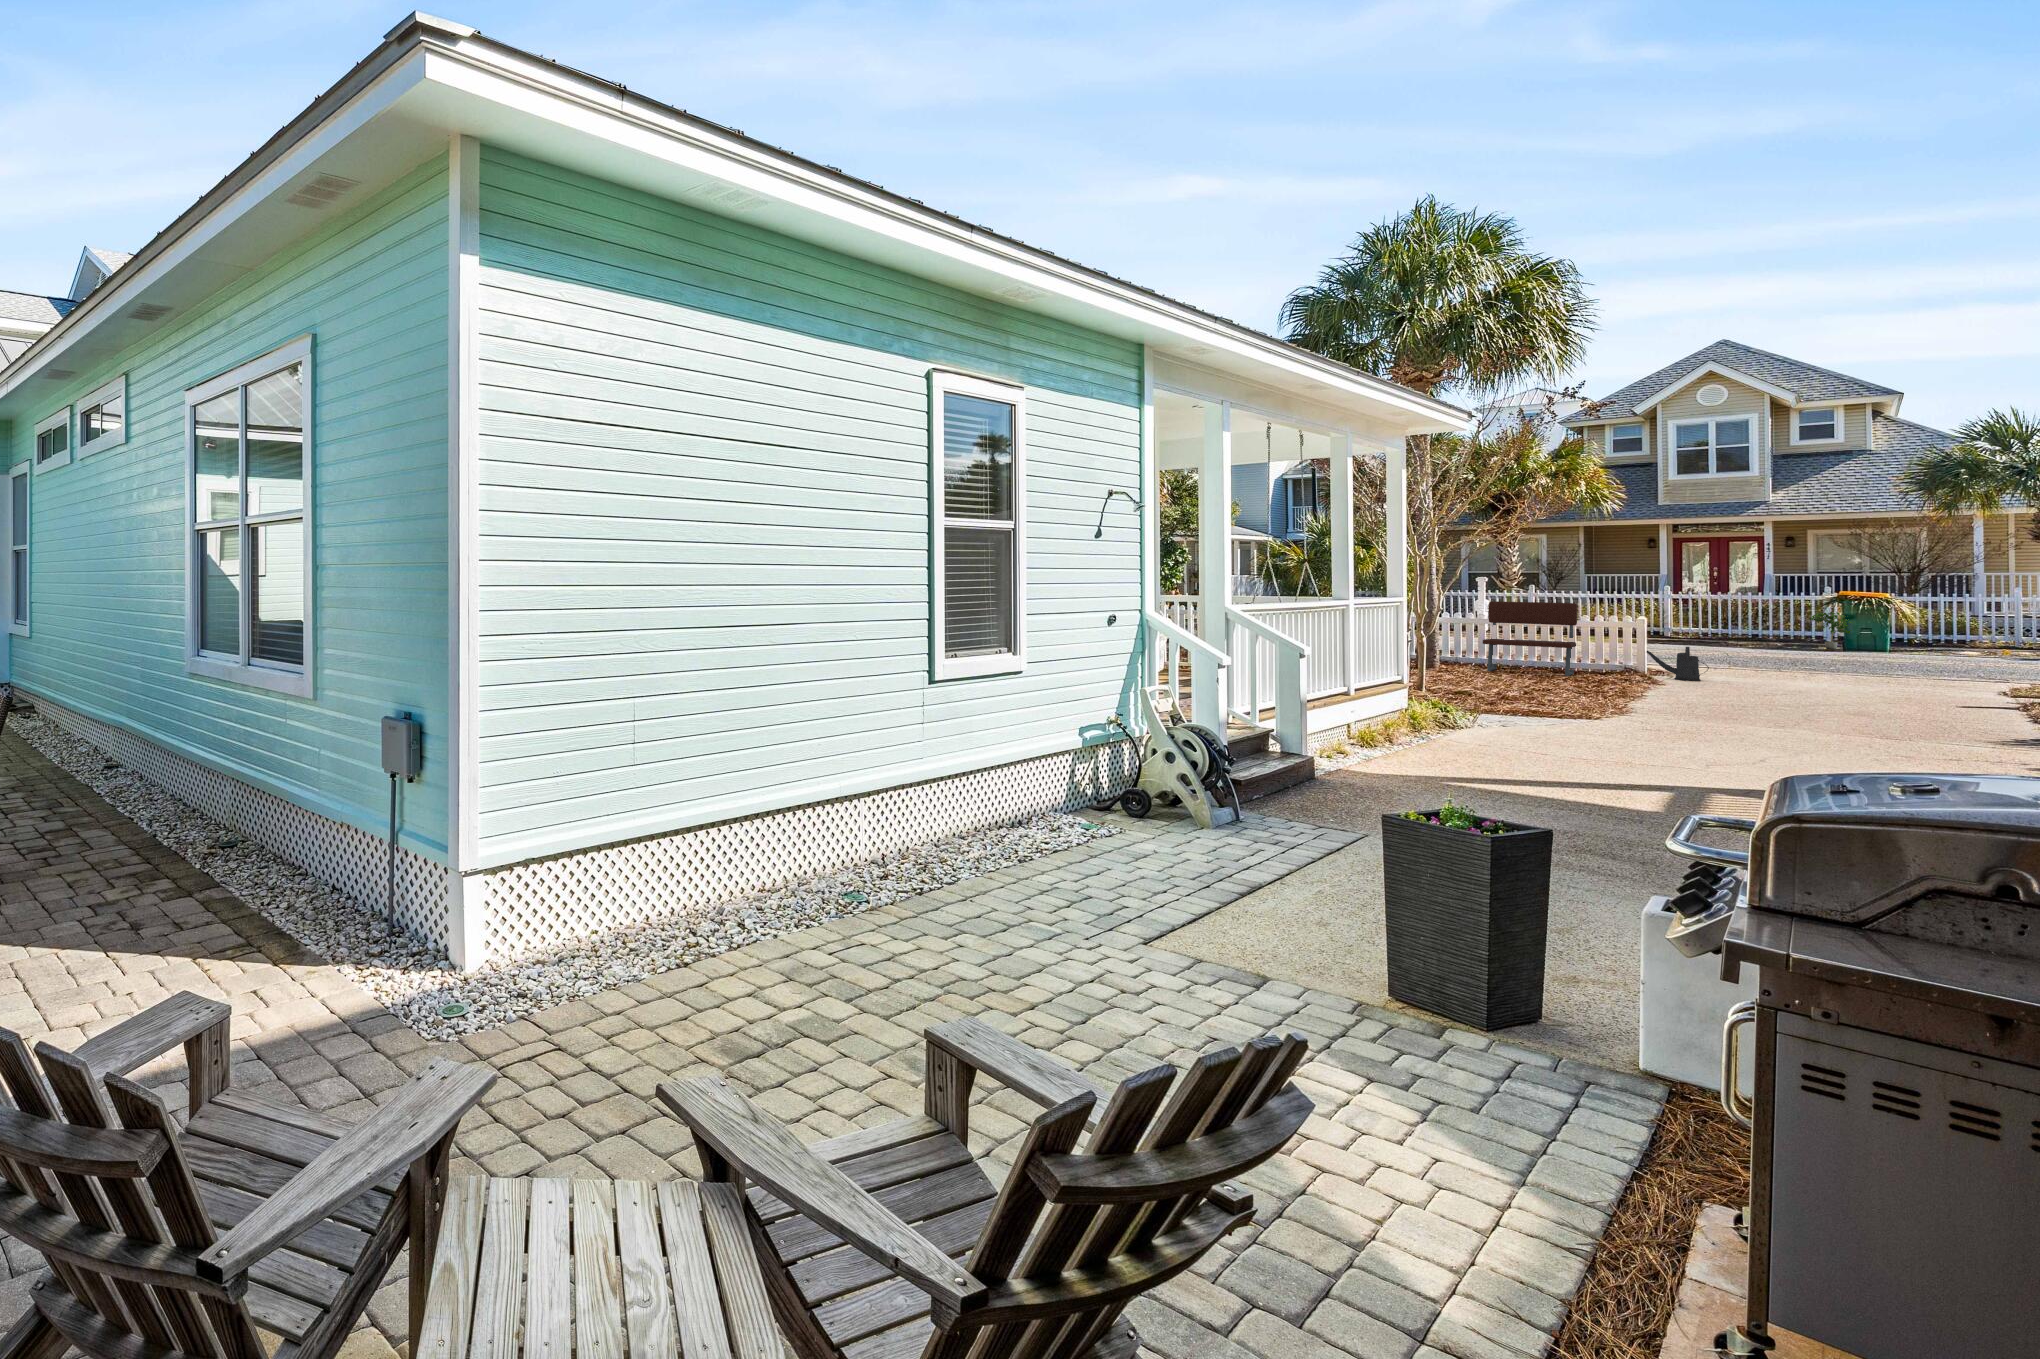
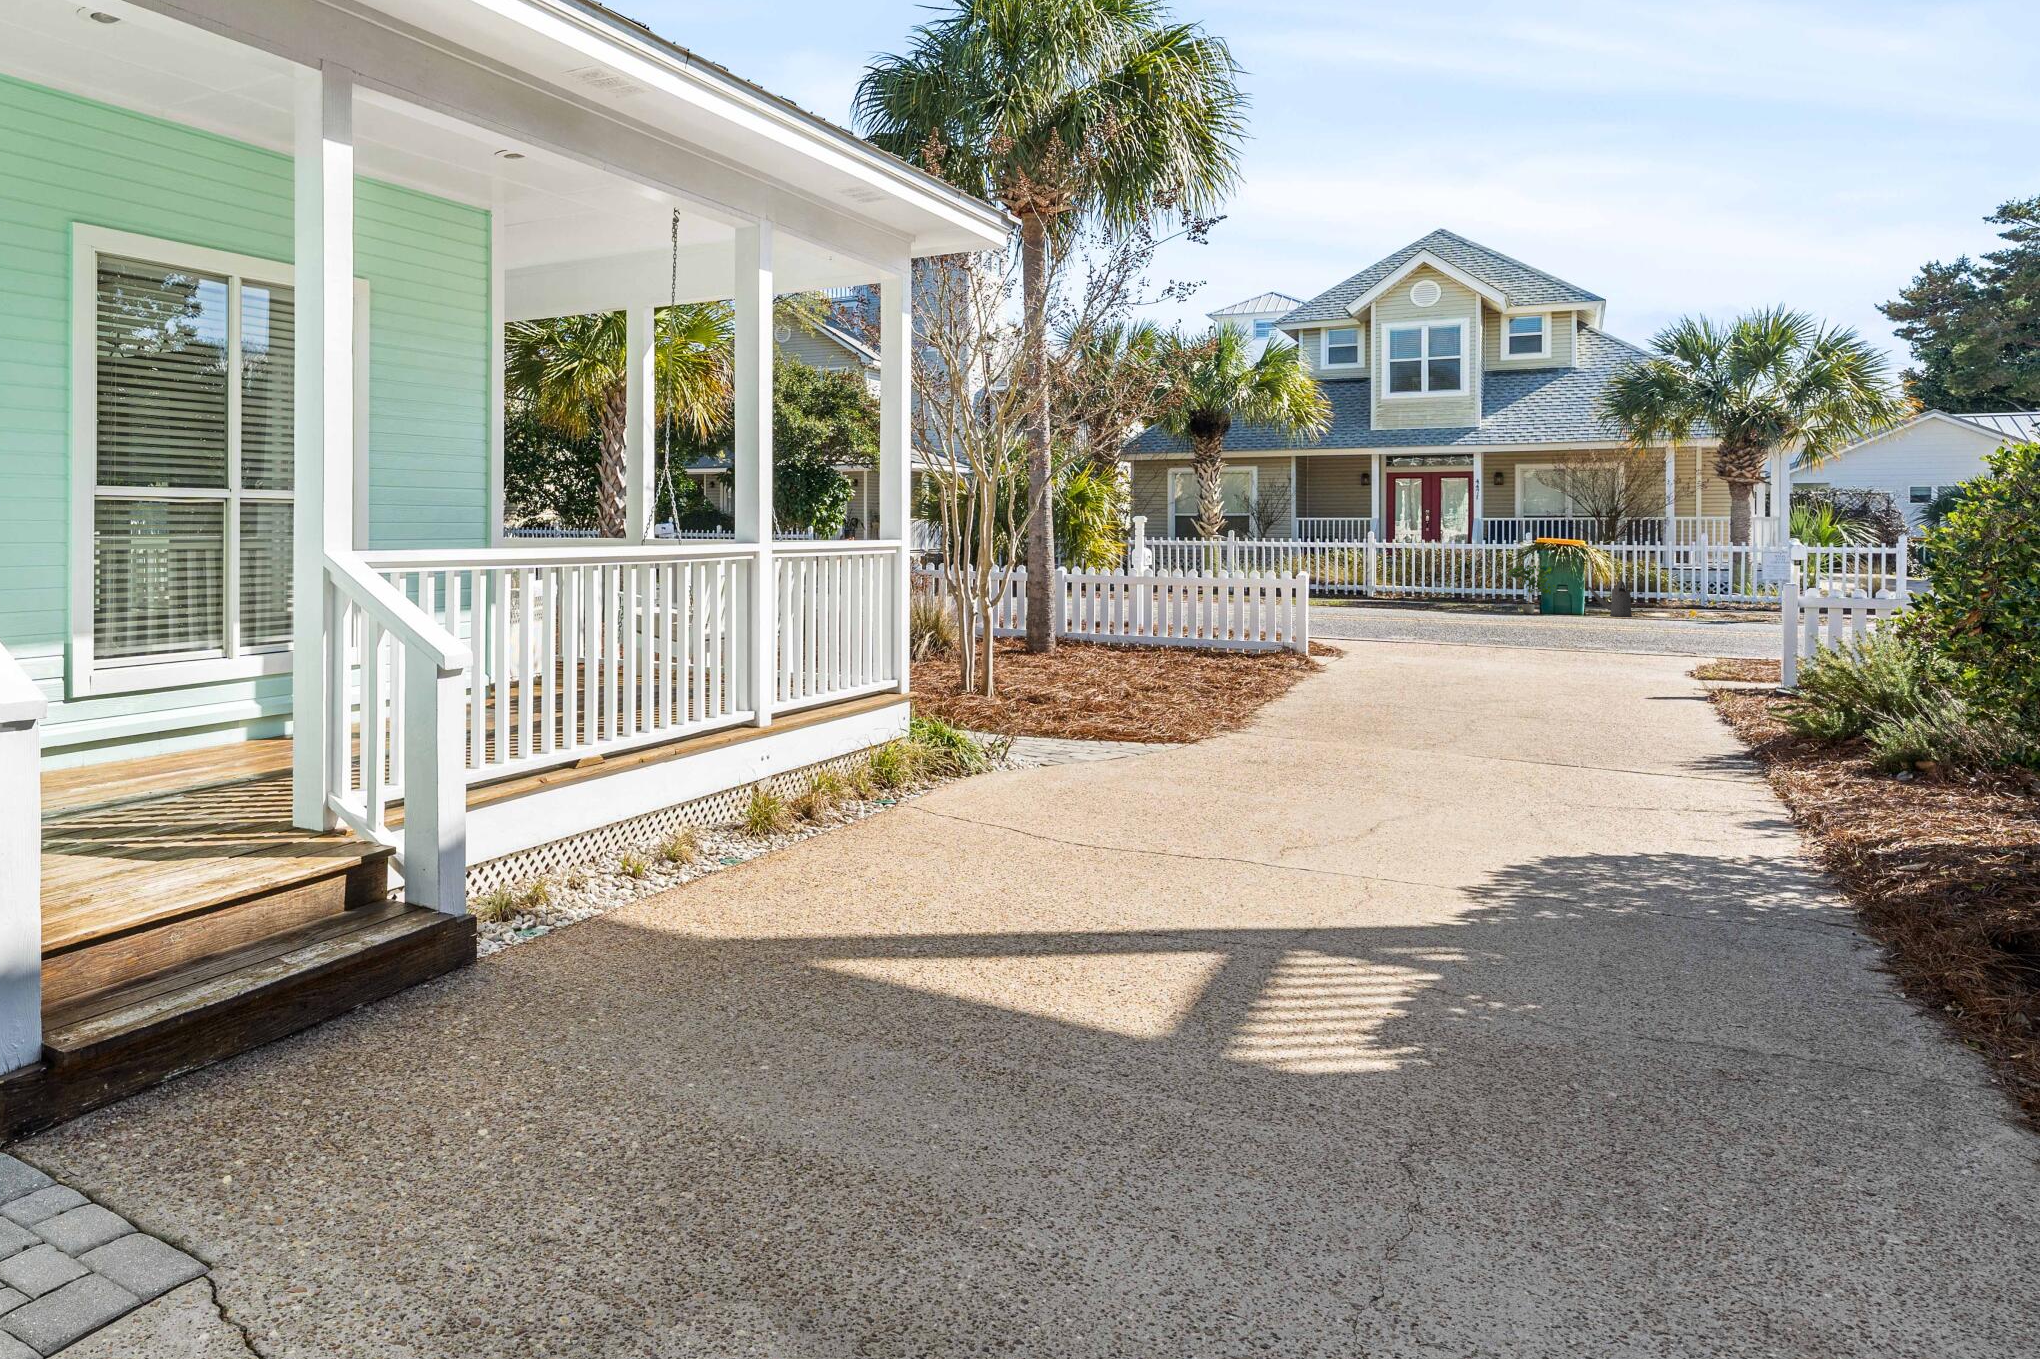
bench: present [1483,601,1577,676] -> none [1115,550,1228,660]
watering can: present [1647,647,1709,681] -> present [1588,581,1638,617]

